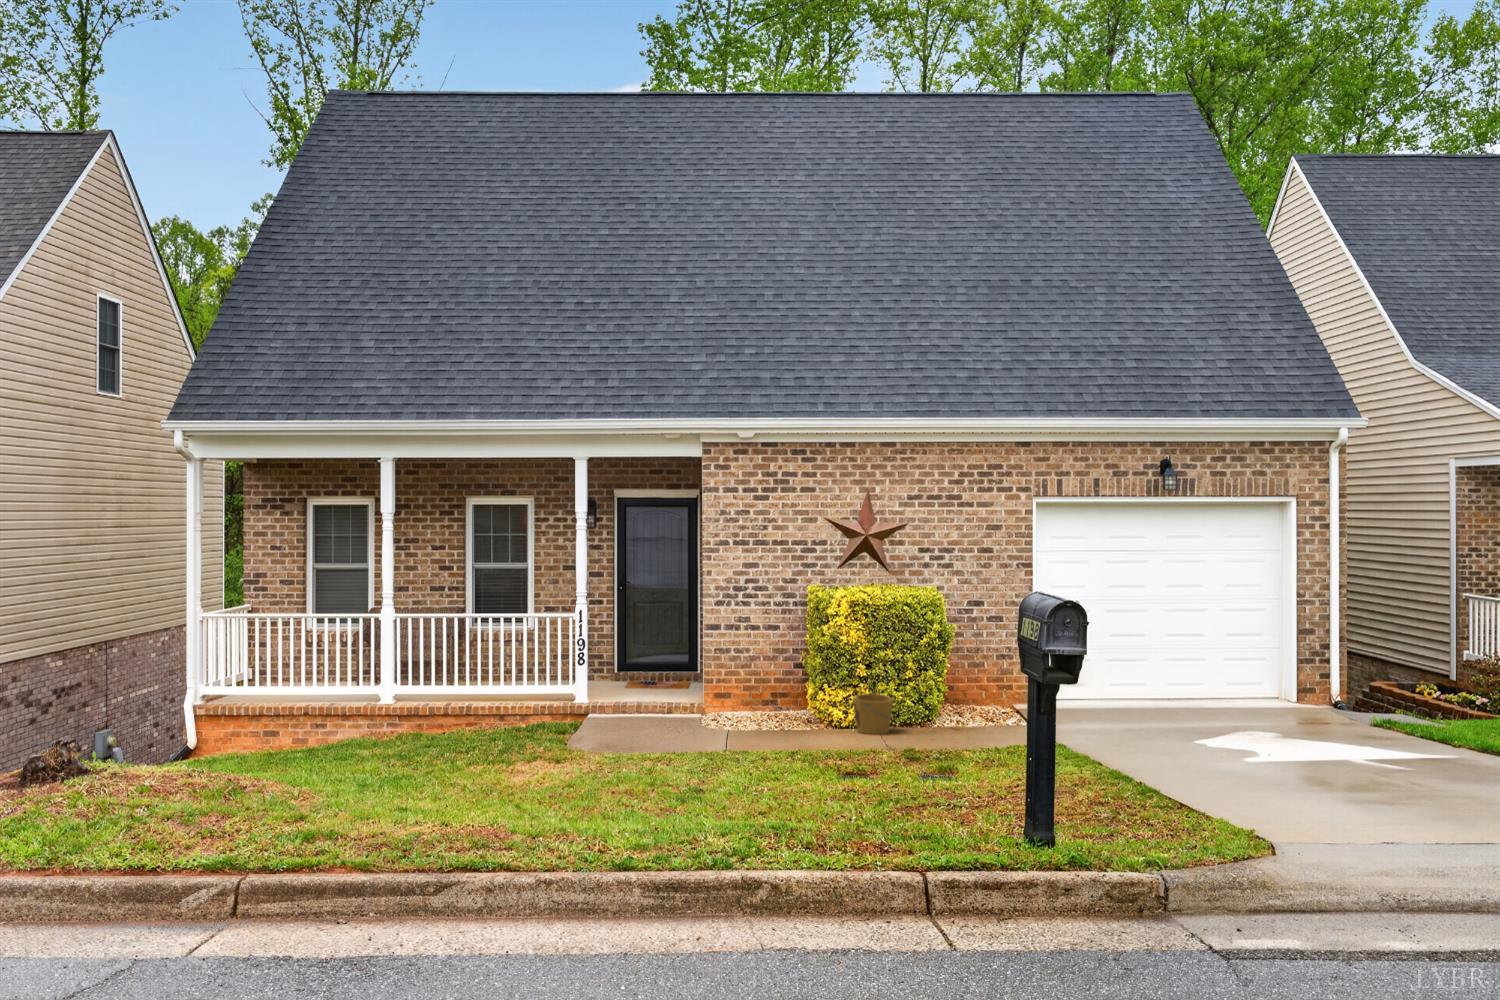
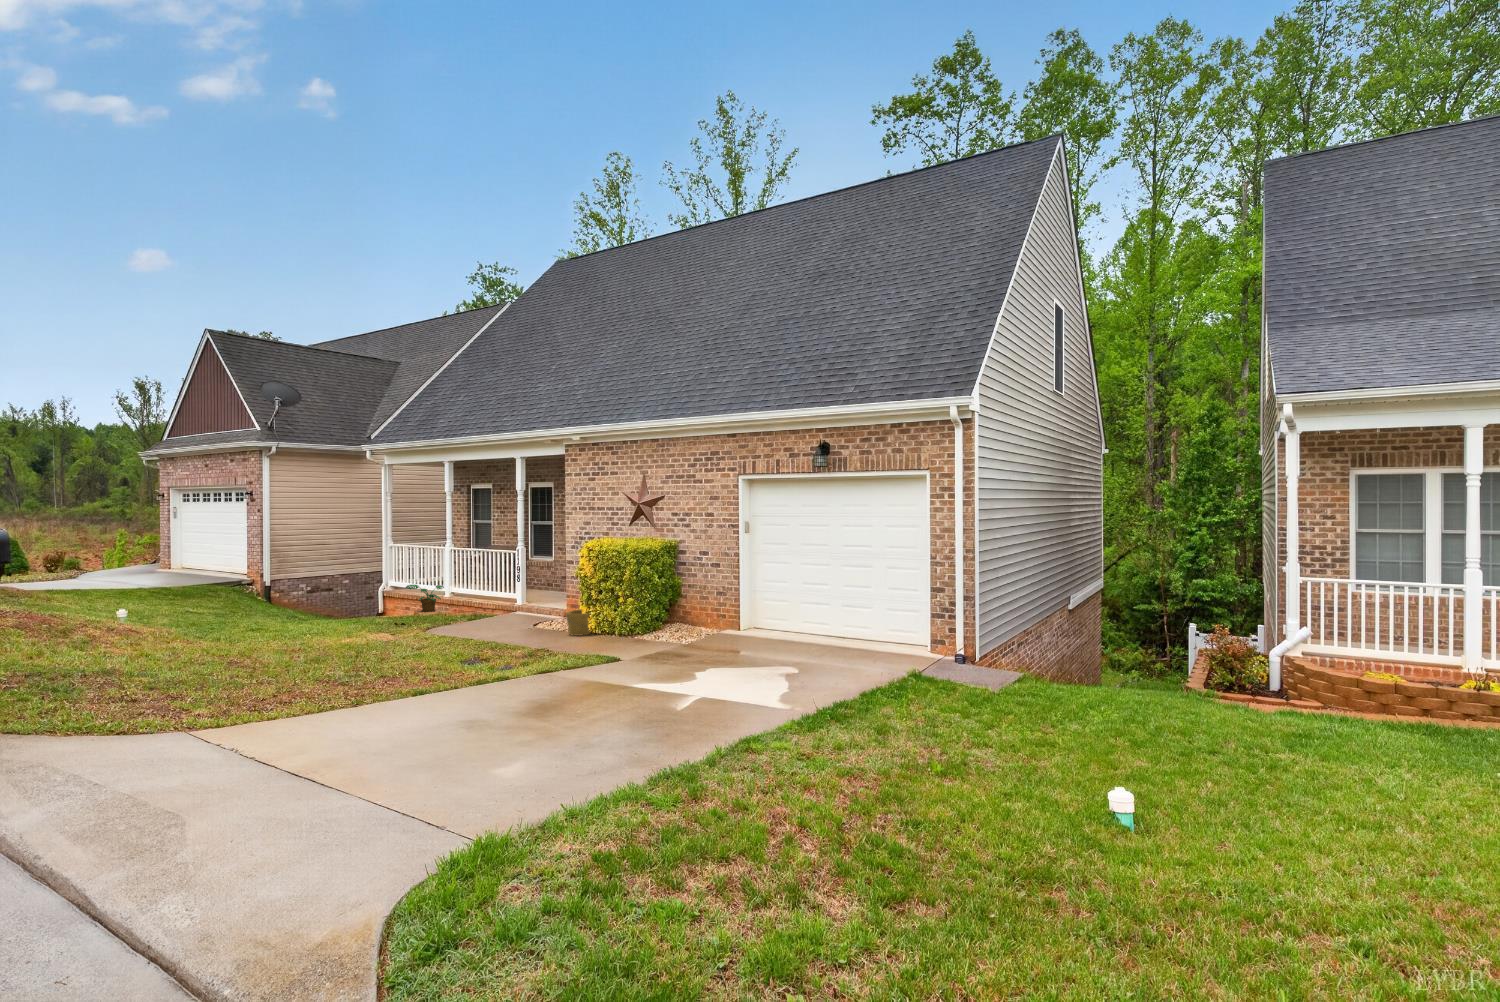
potted plant: none [353,682,410,733] -> present [406,585,444,612]

